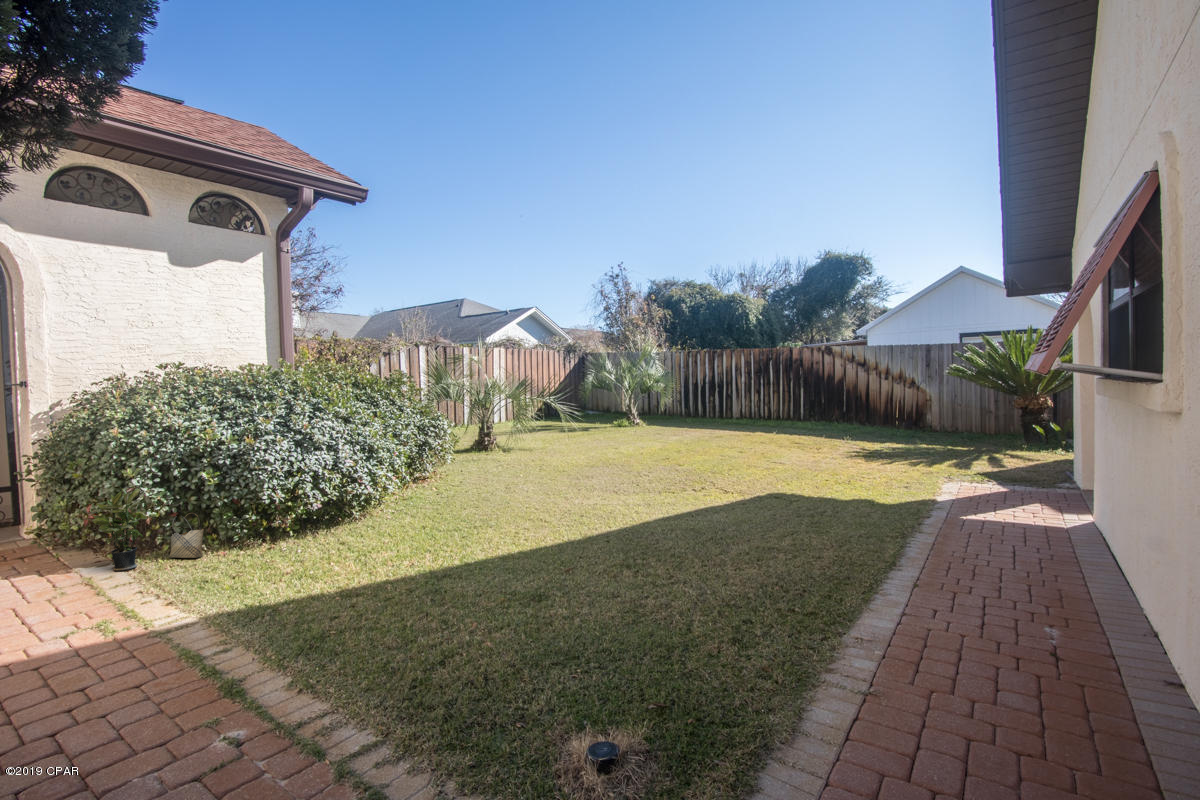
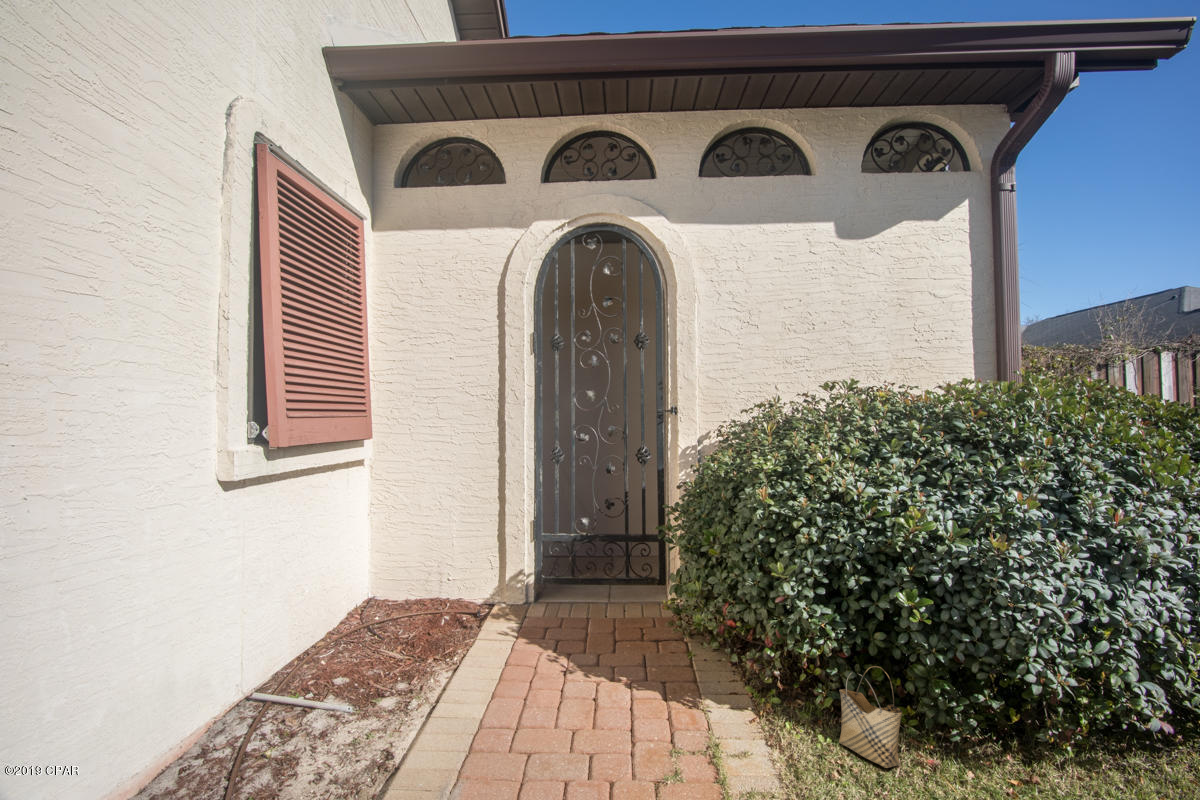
potted plant: present [92,489,148,571] -> none [724,599,806,756]

